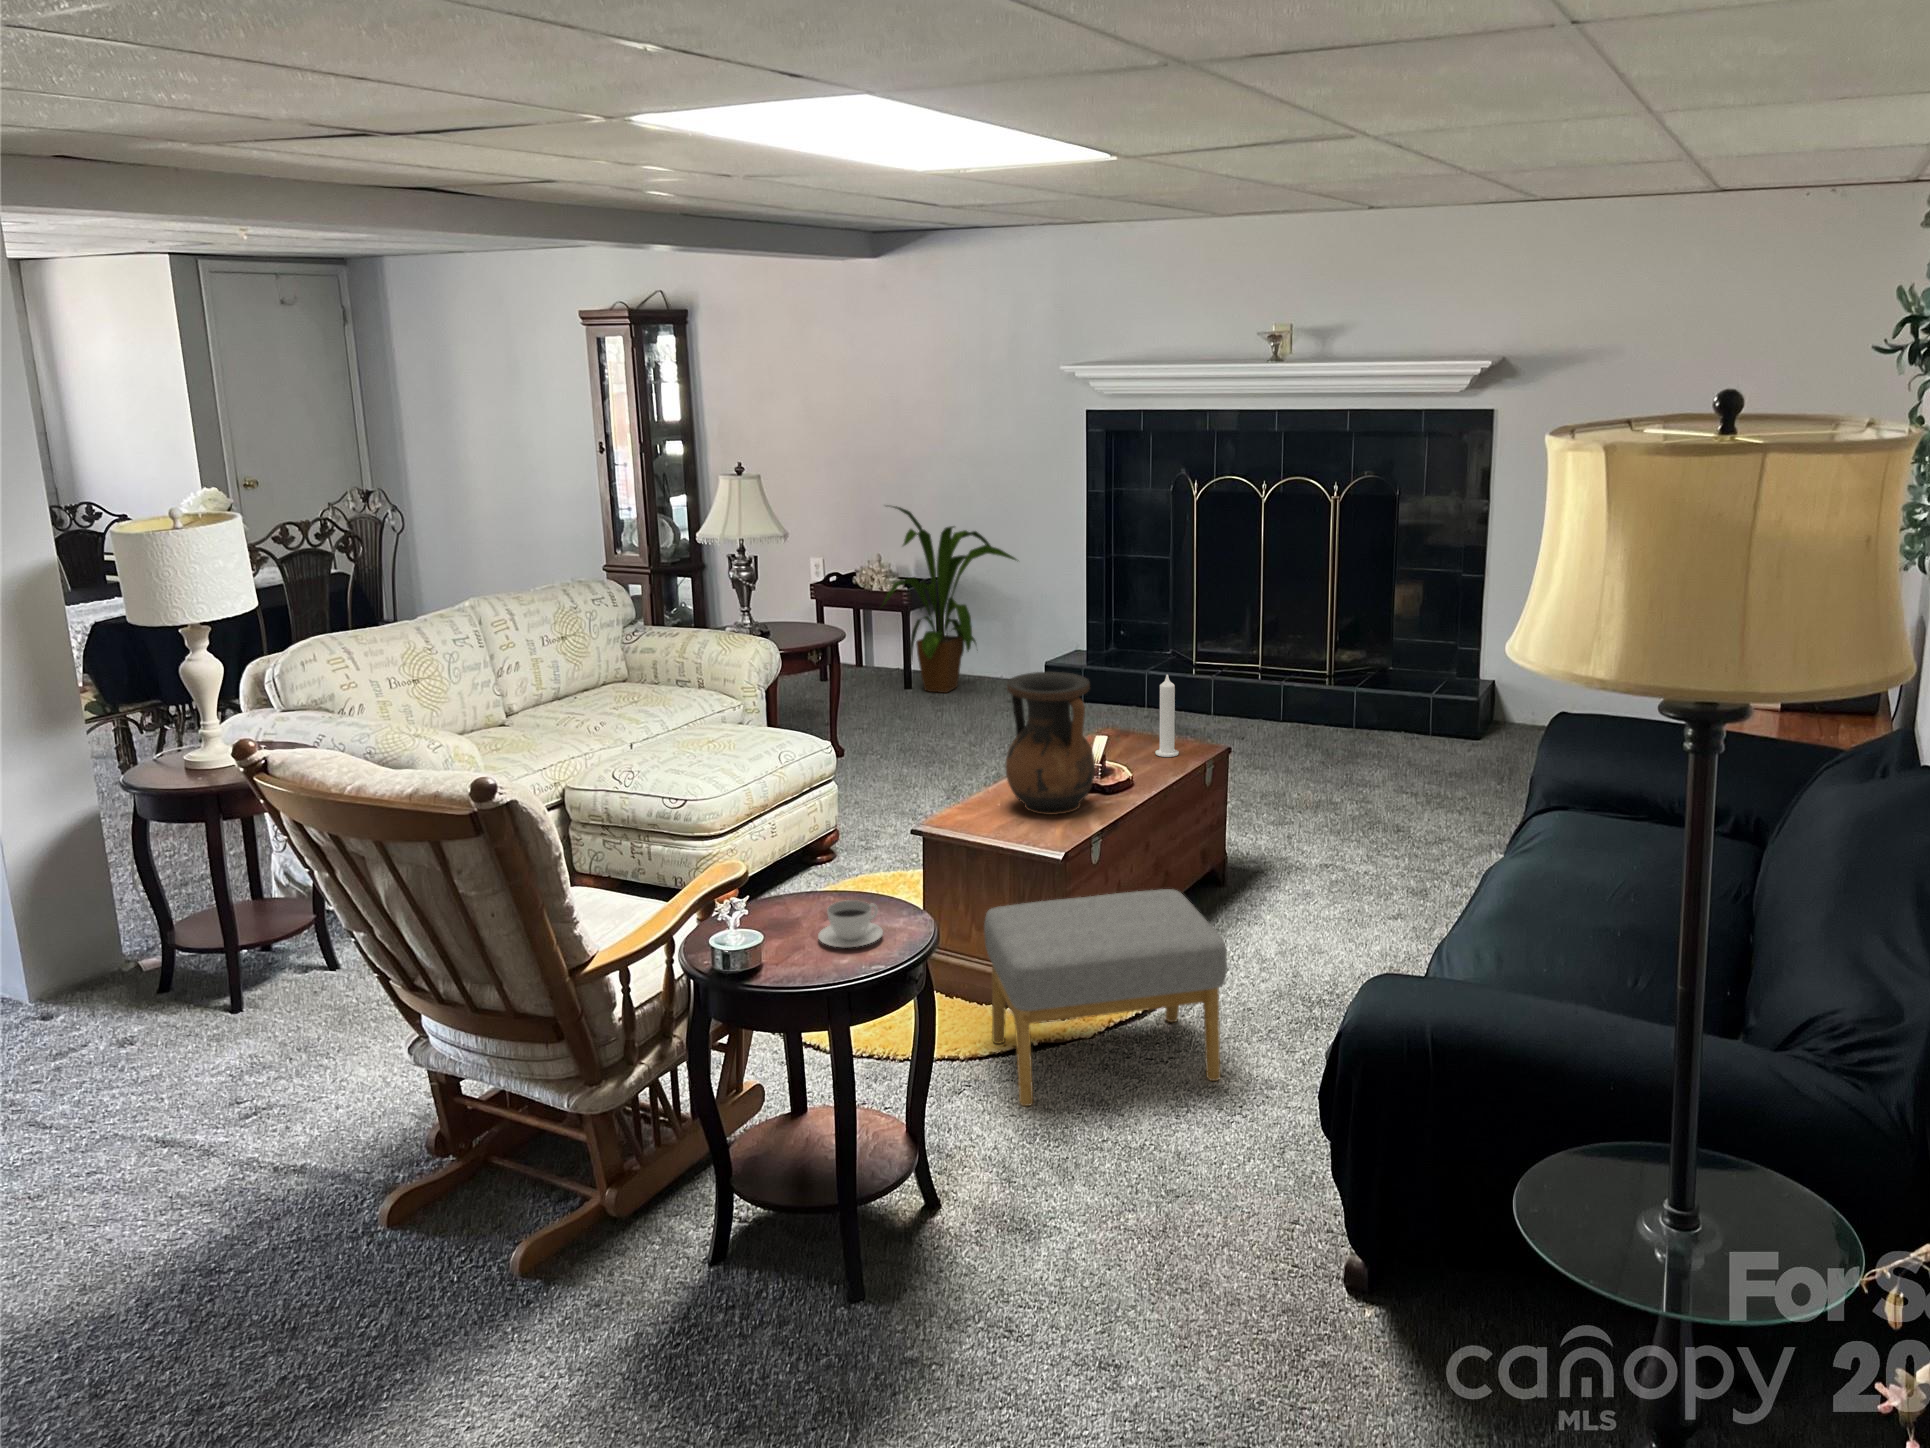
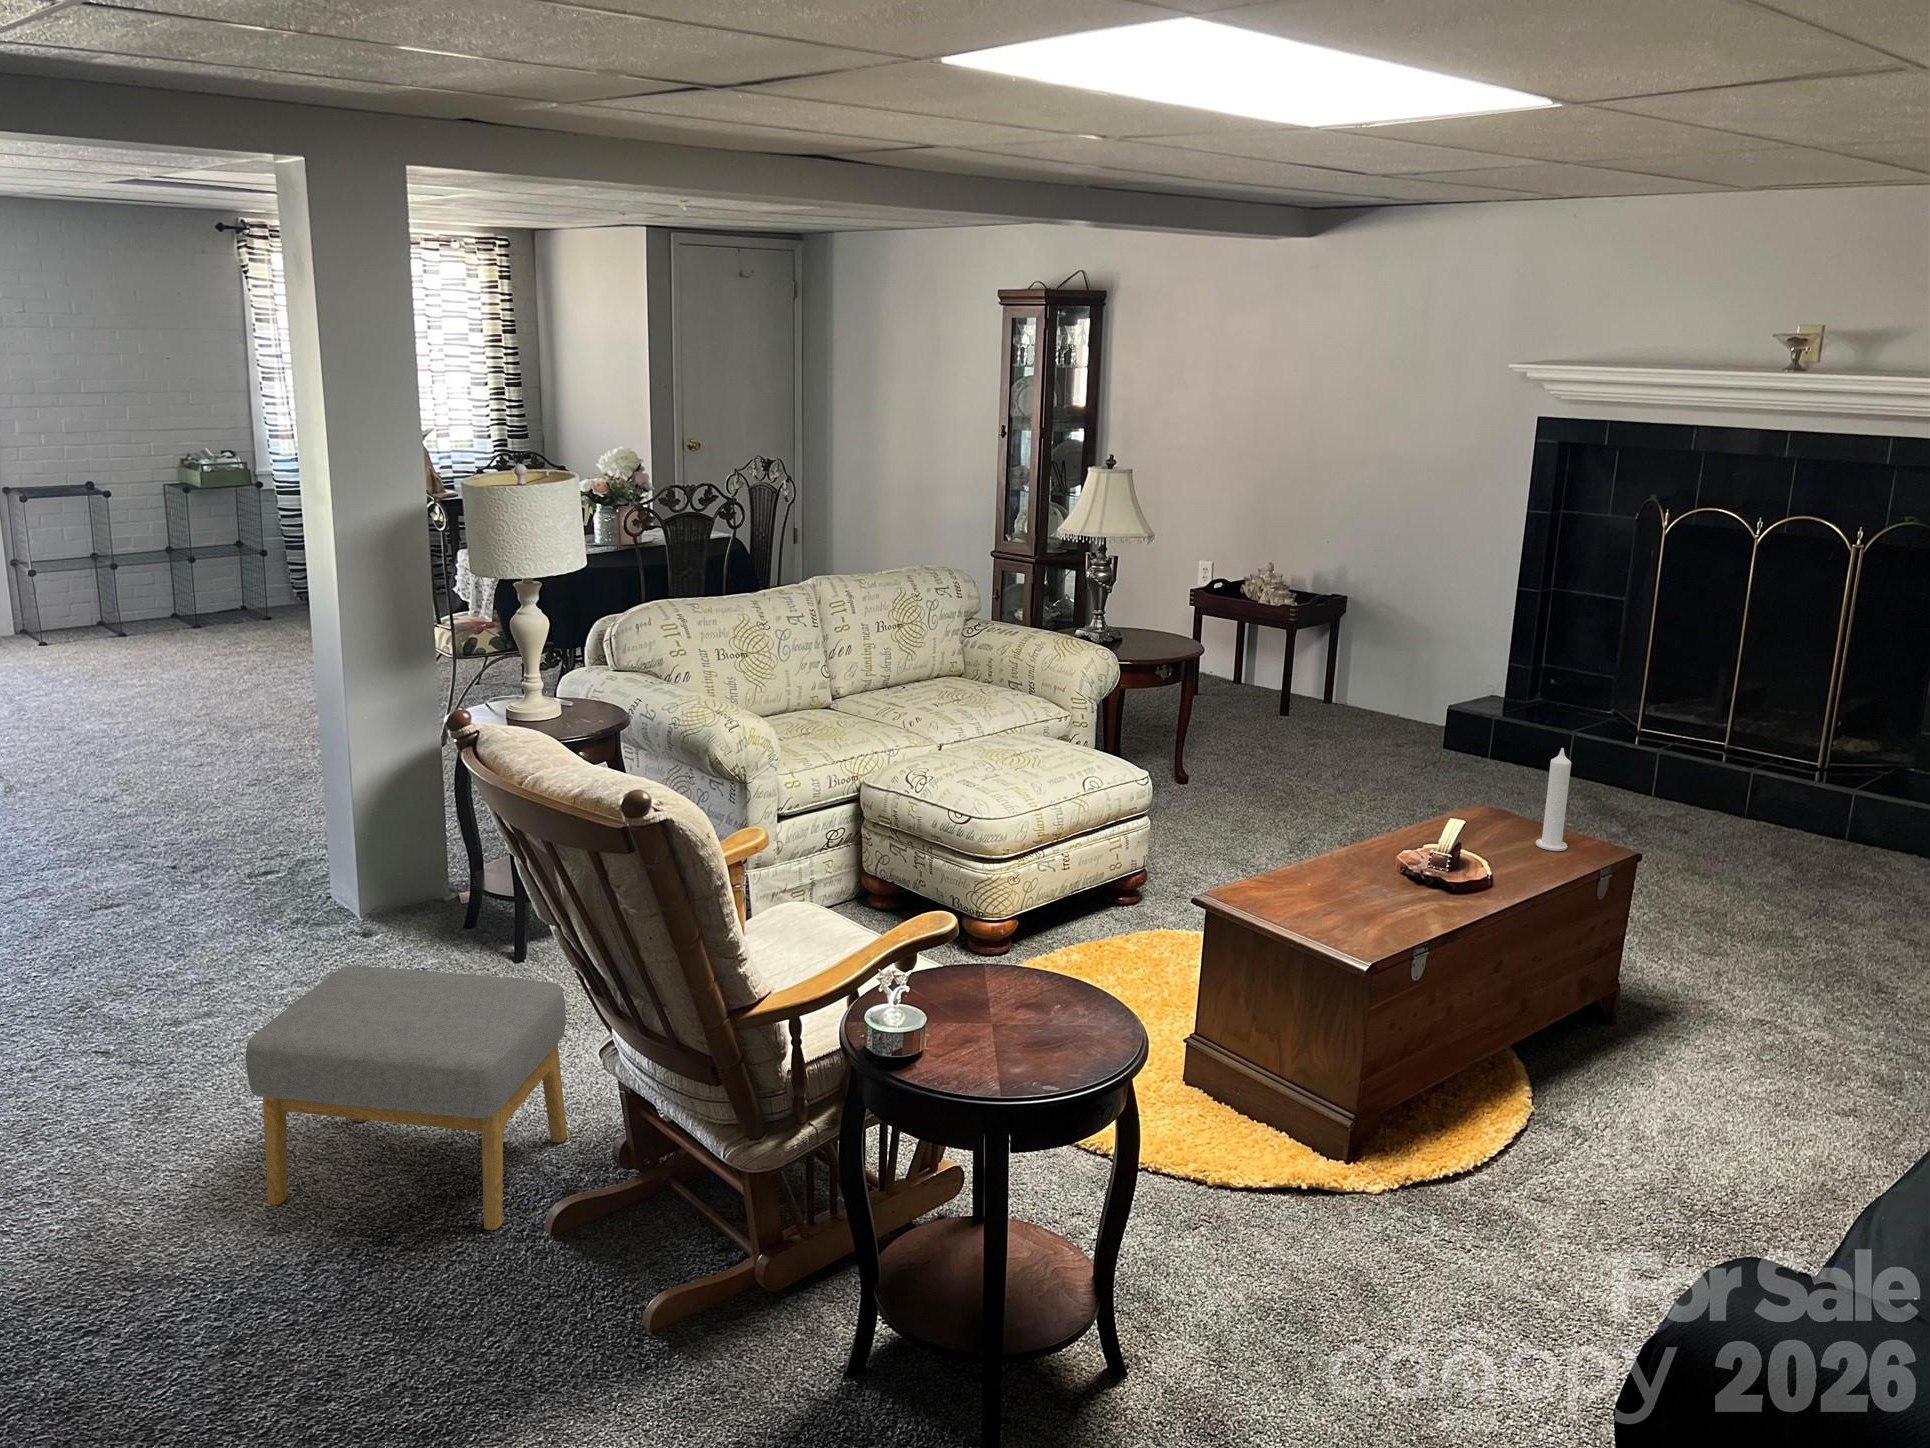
house plant: present [881,506,1016,693] -> none [1254,511,1426,725]
vase: present [1005,672,1095,815] -> none [1325,728,1443,906]
footstool: present [984,889,1227,1106] -> present [246,966,567,1230]
teacup: present [818,900,883,947] -> none [1002,990,1082,1052]

